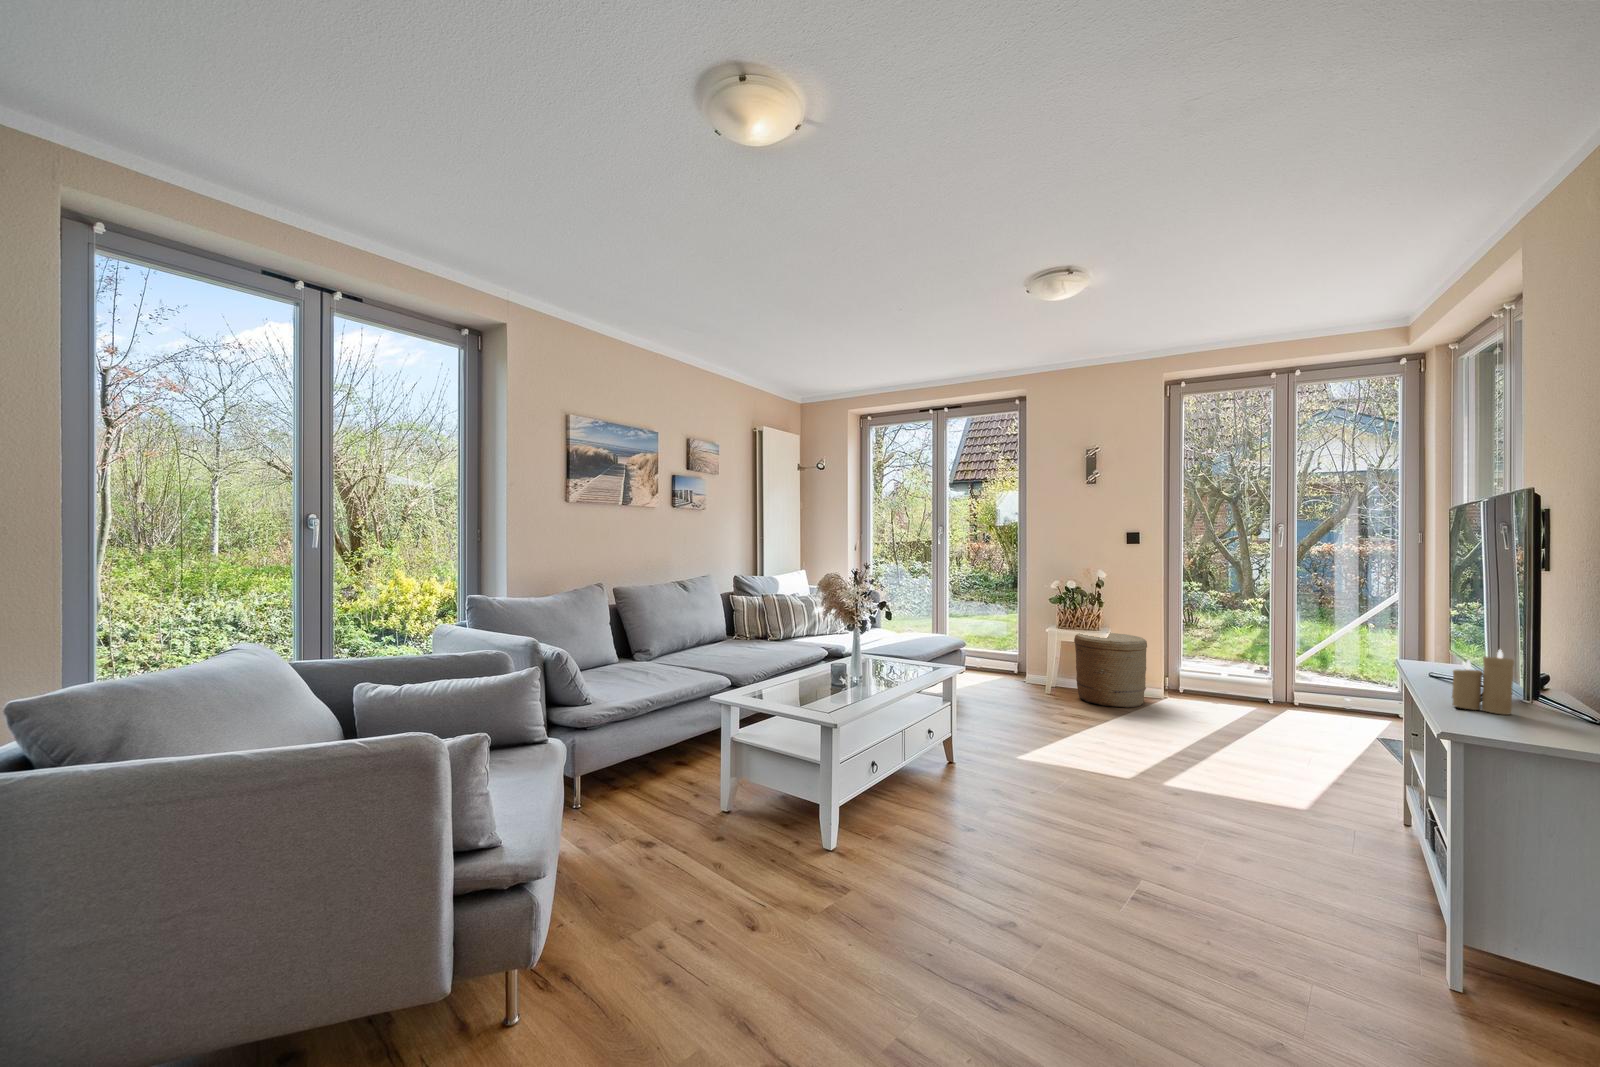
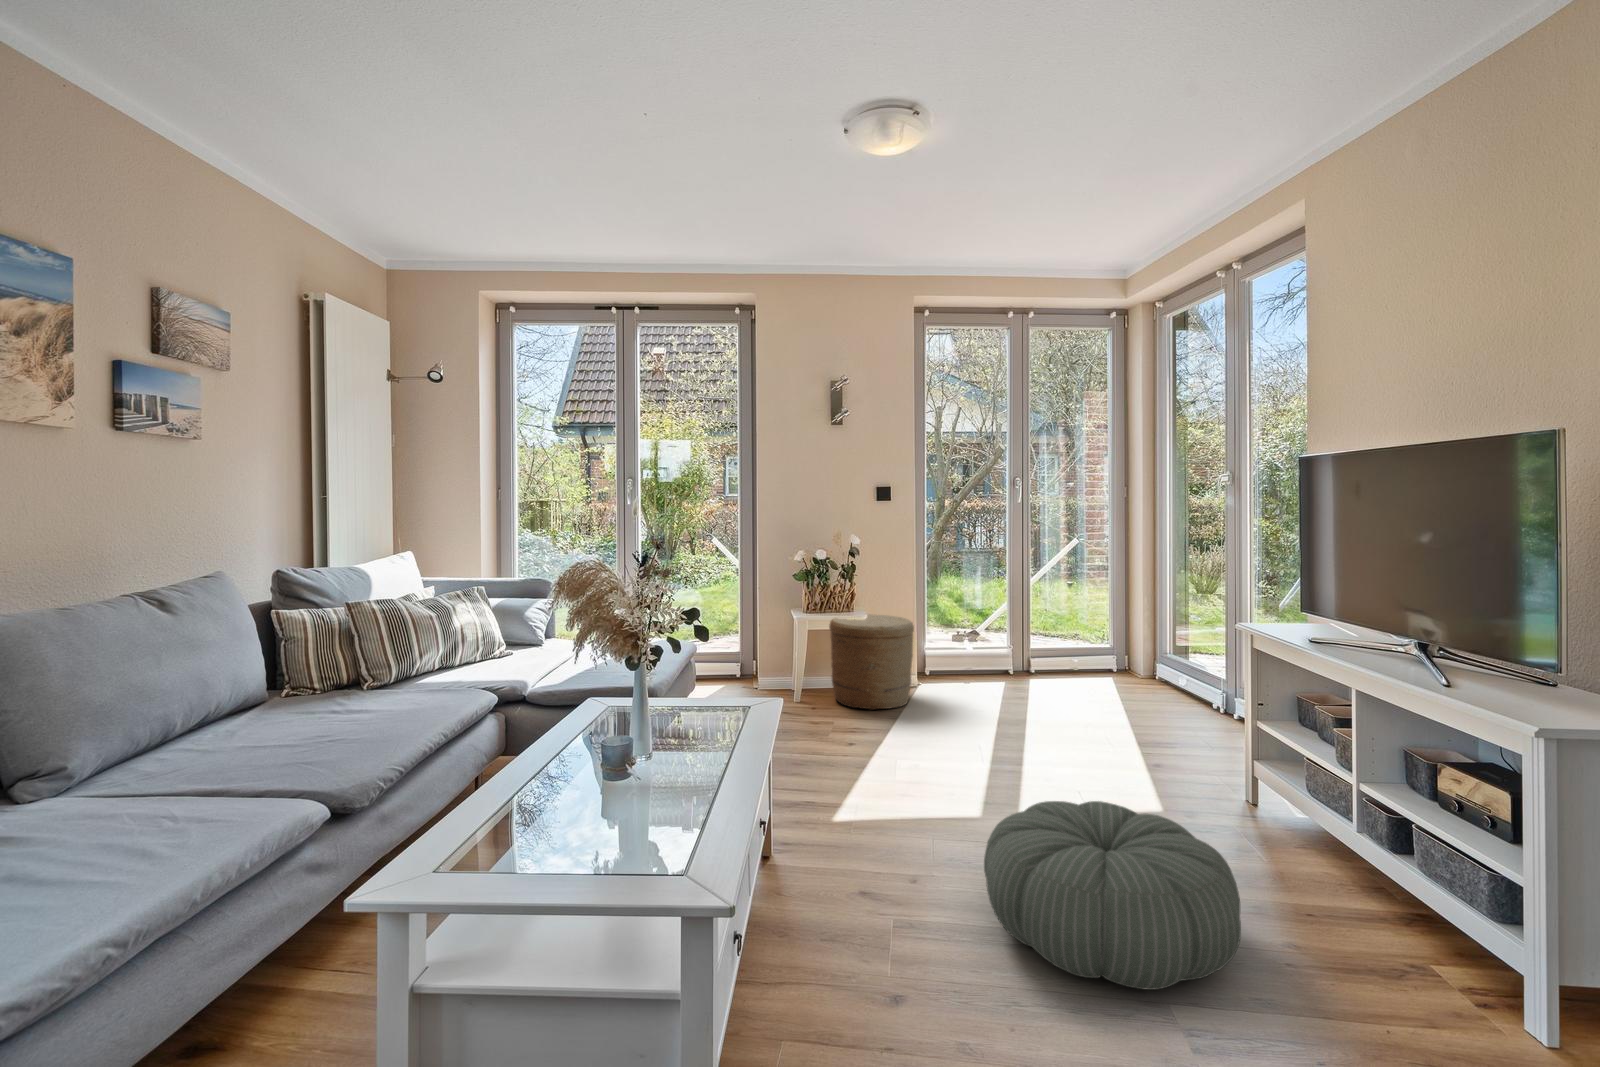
candle: present [1452,650,1514,715] -> none [1474,623,1546,703]
pouf: none [1057,751,1239,866] -> present [984,801,1241,990]

